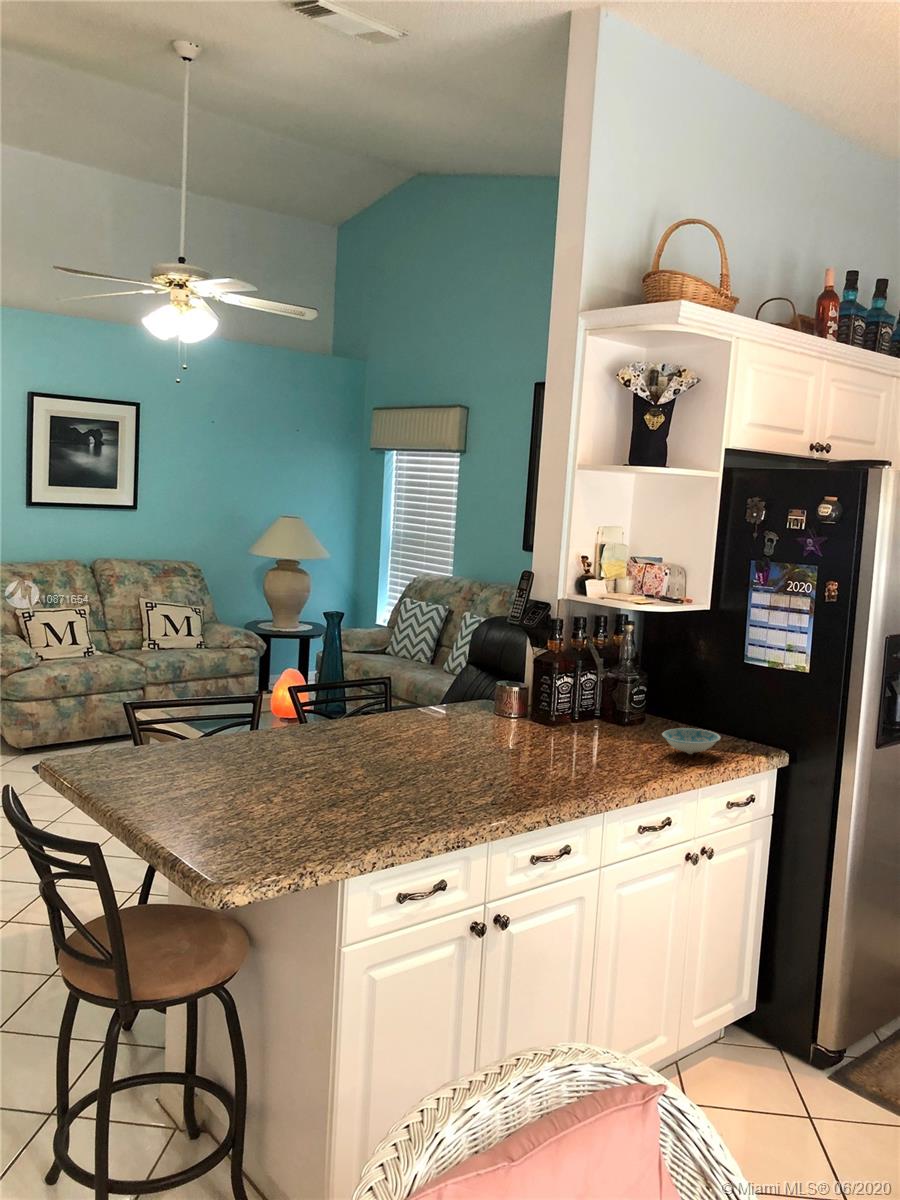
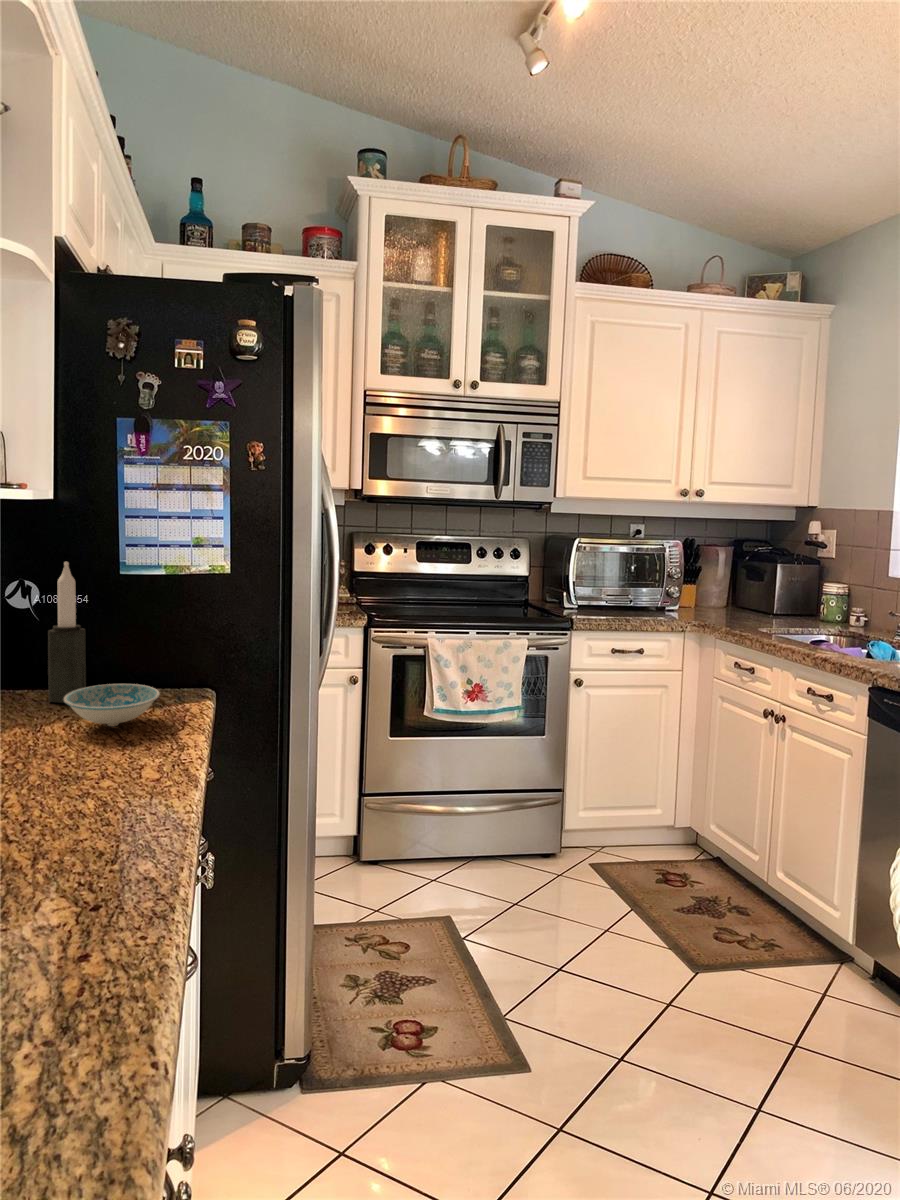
candle: none [681,651,707,737] -> present [48,562,86,703]

